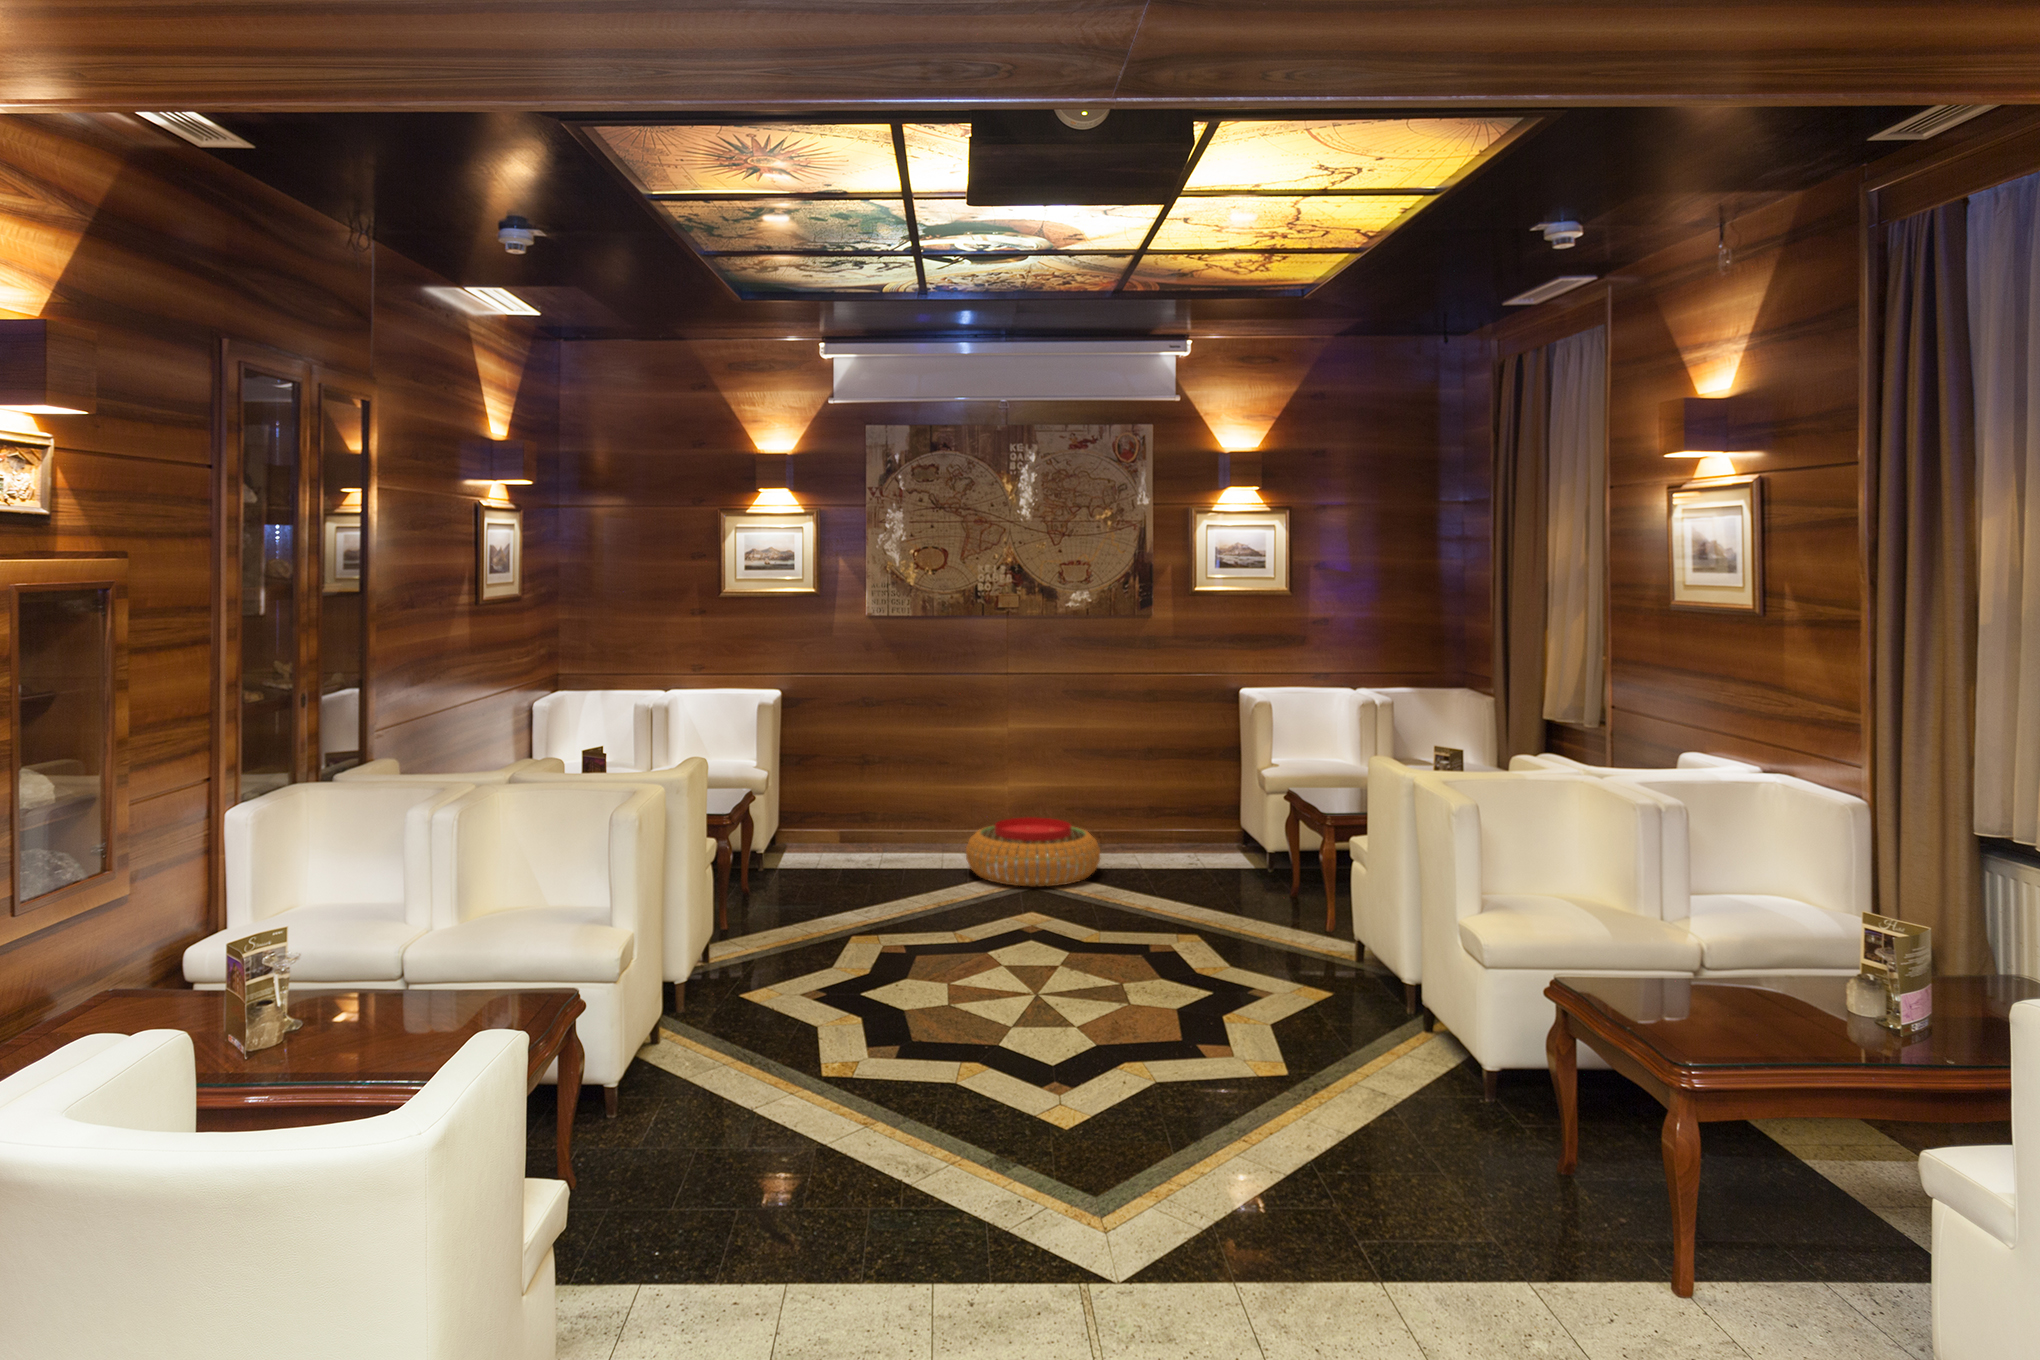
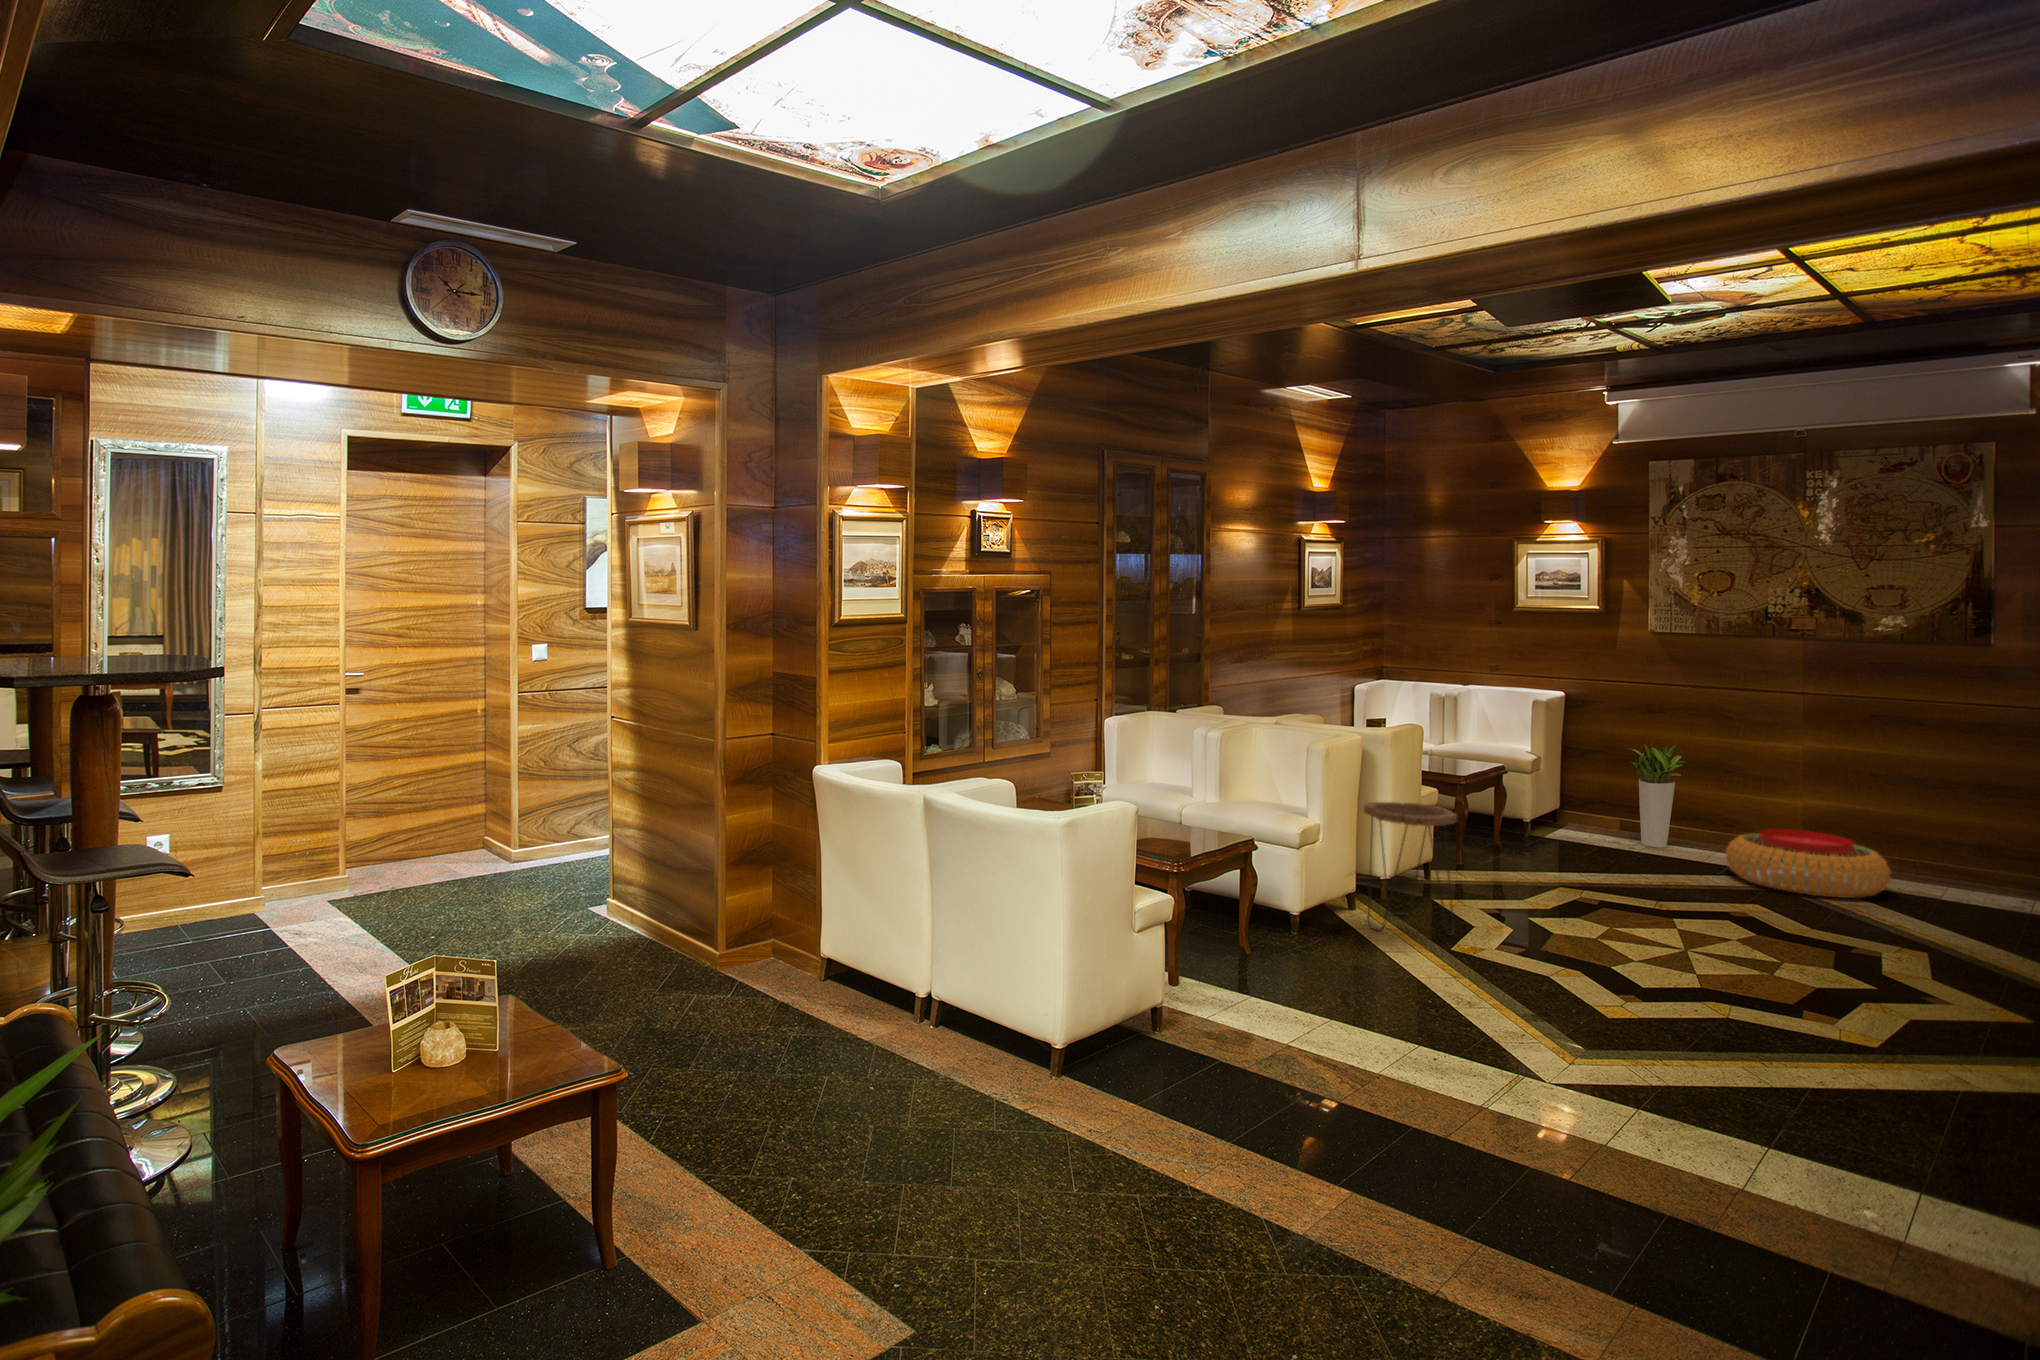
planter: none [853,740,908,857] -> present [1630,744,1682,848]
side table: none [682,869,804,1065] -> present [1364,802,1458,935]

